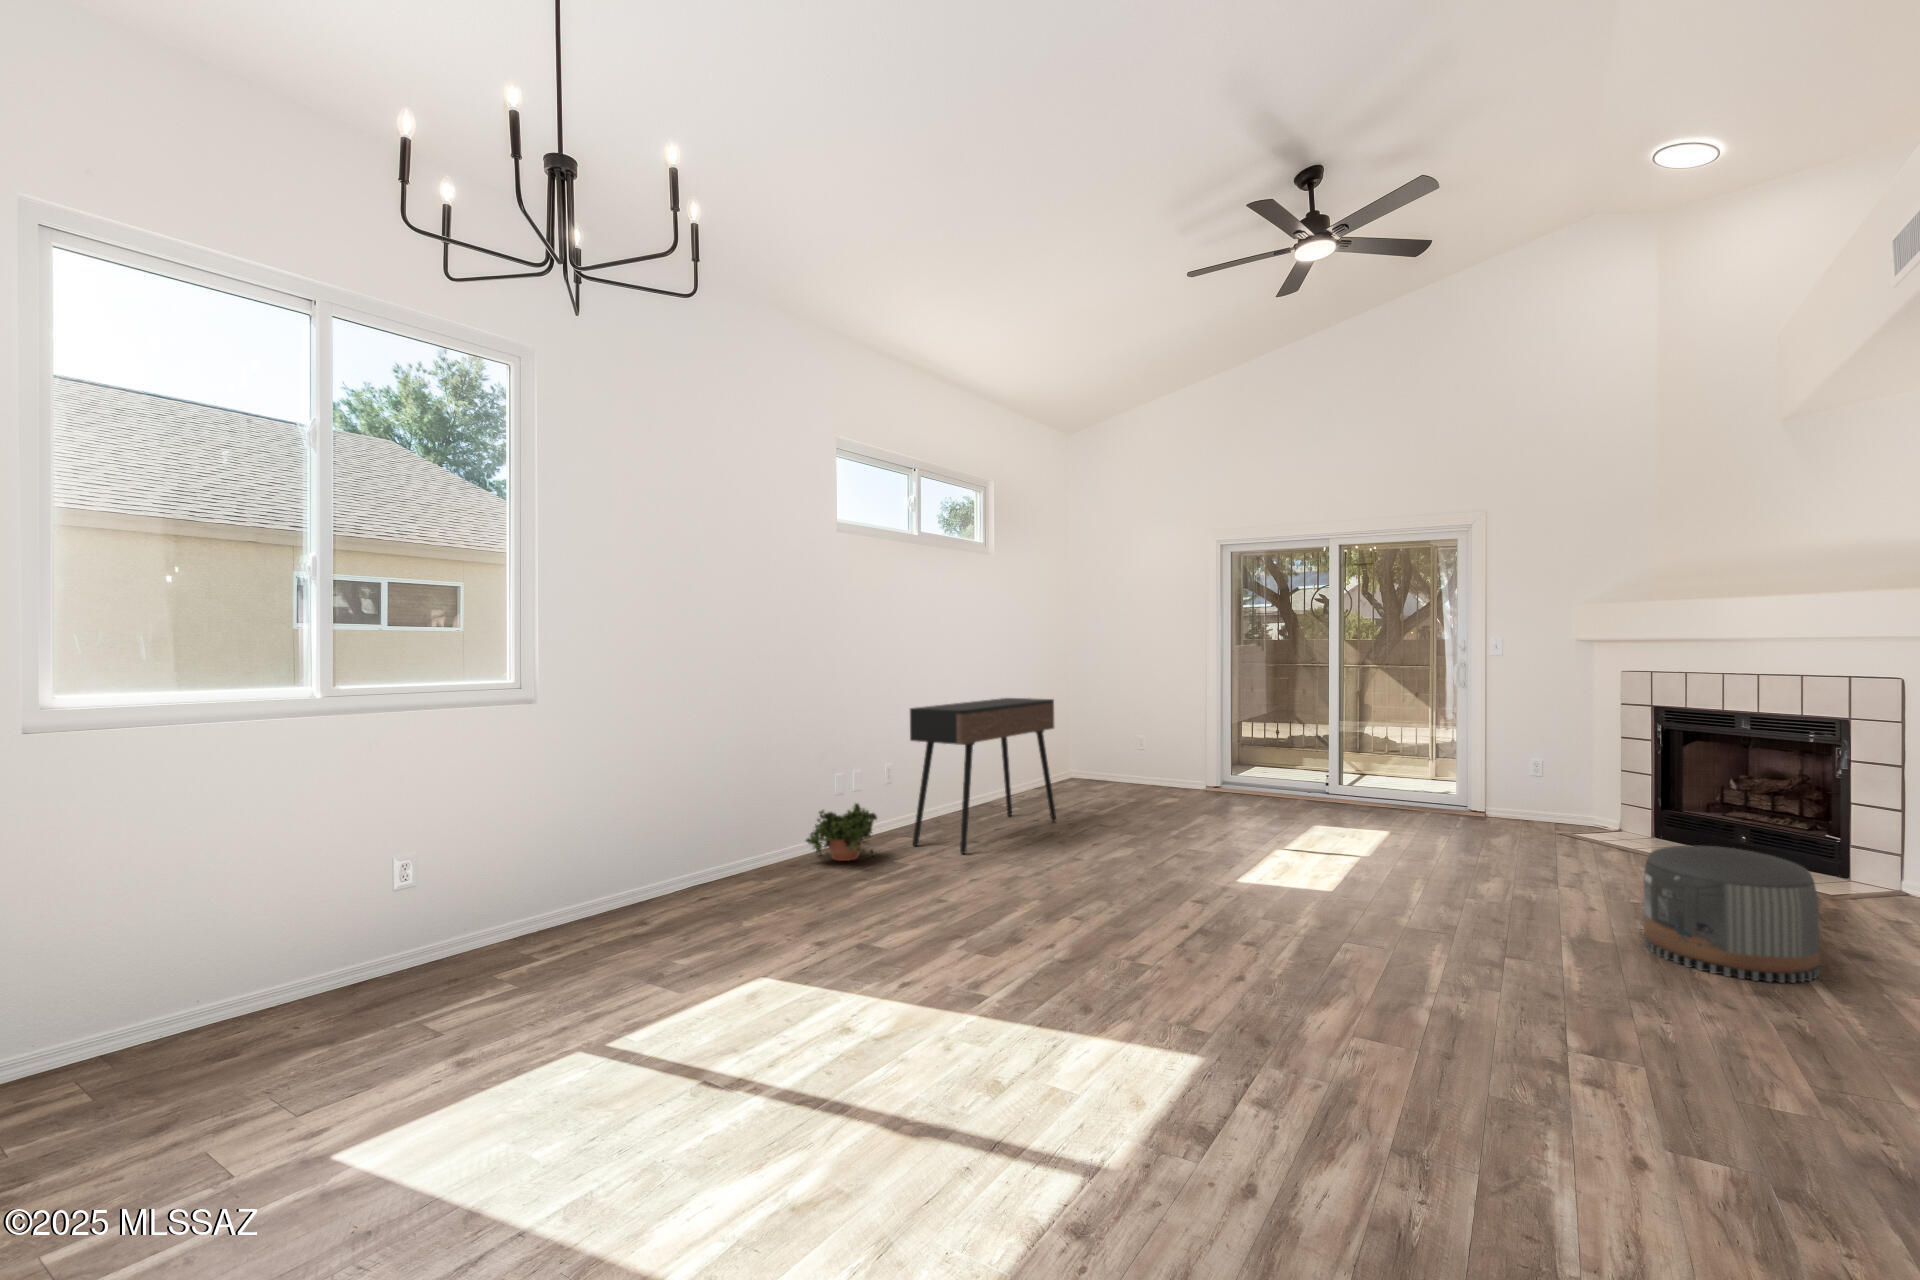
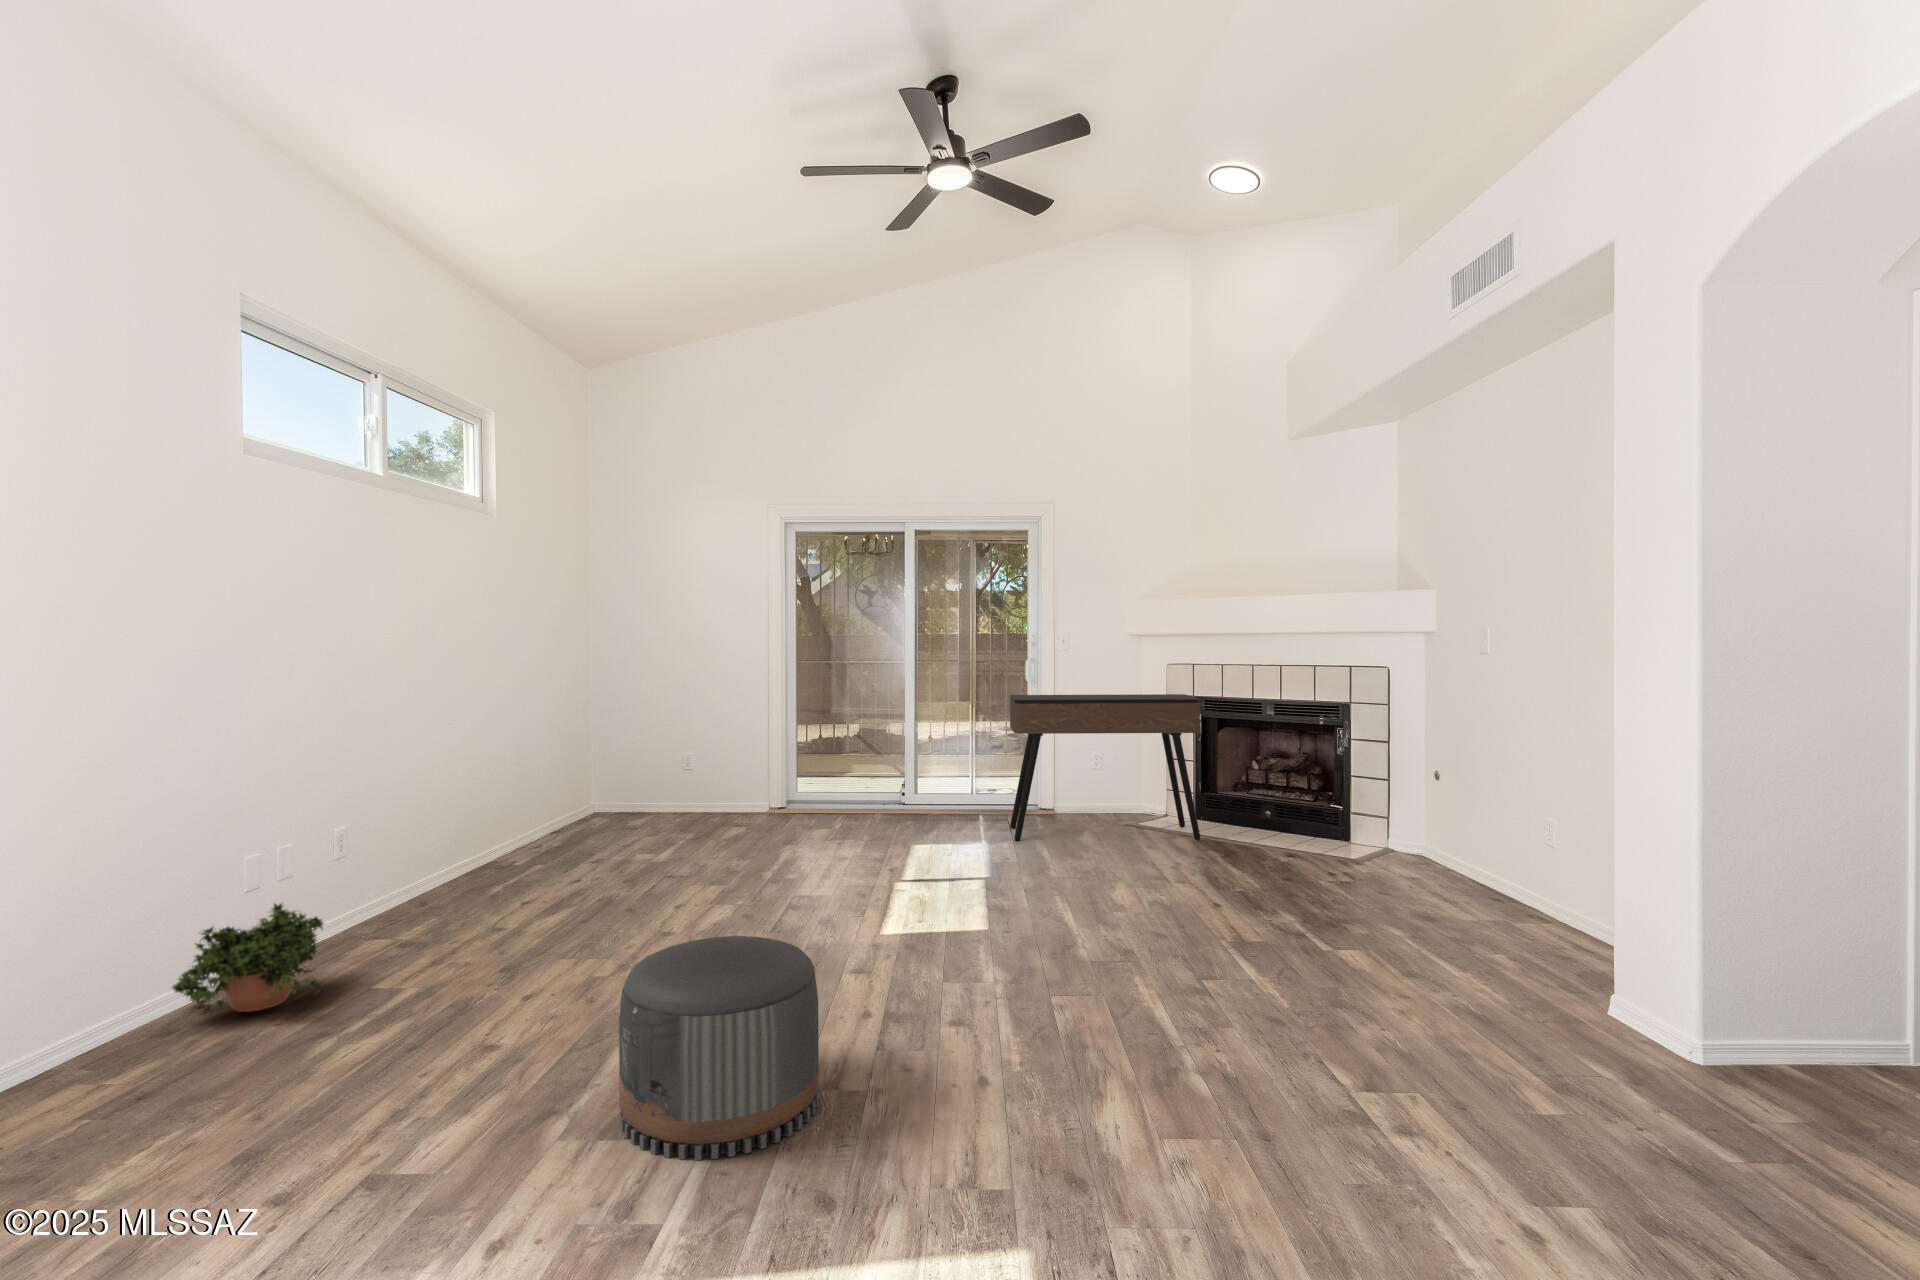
console table: present [910,698,1056,854] -> present [1010,694,1200,841]
pouf: present [1643,845,1820,983] -> present [619,936,819,1160]

